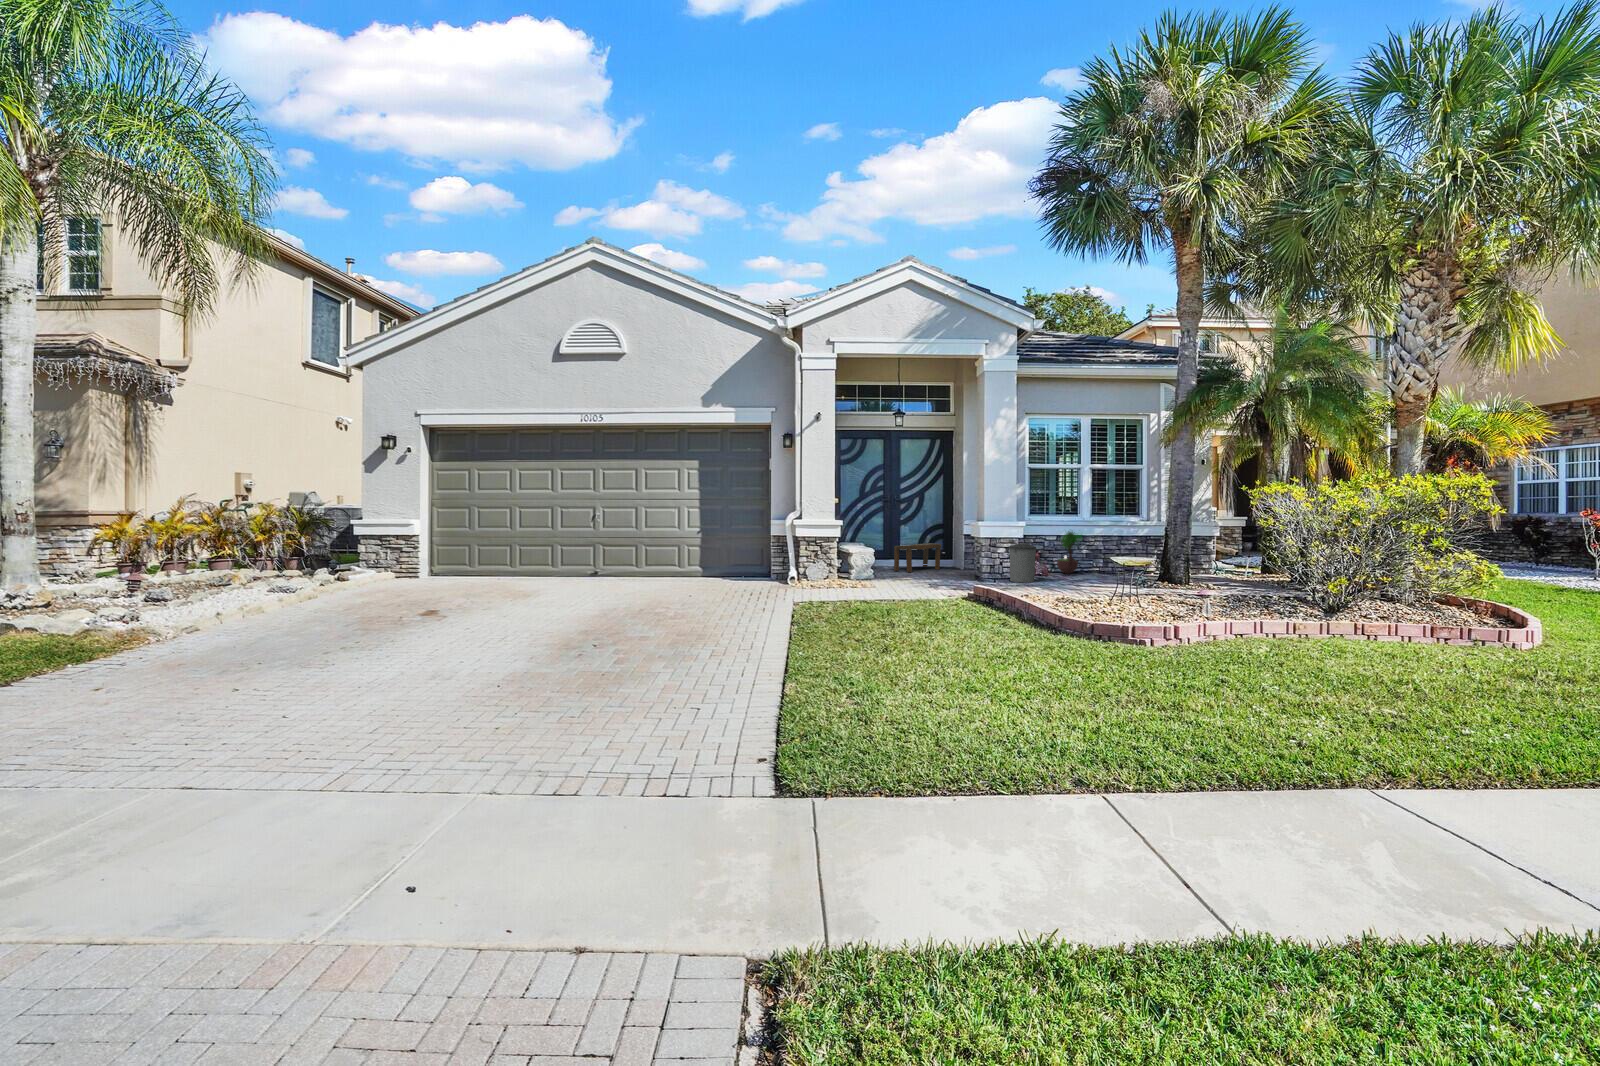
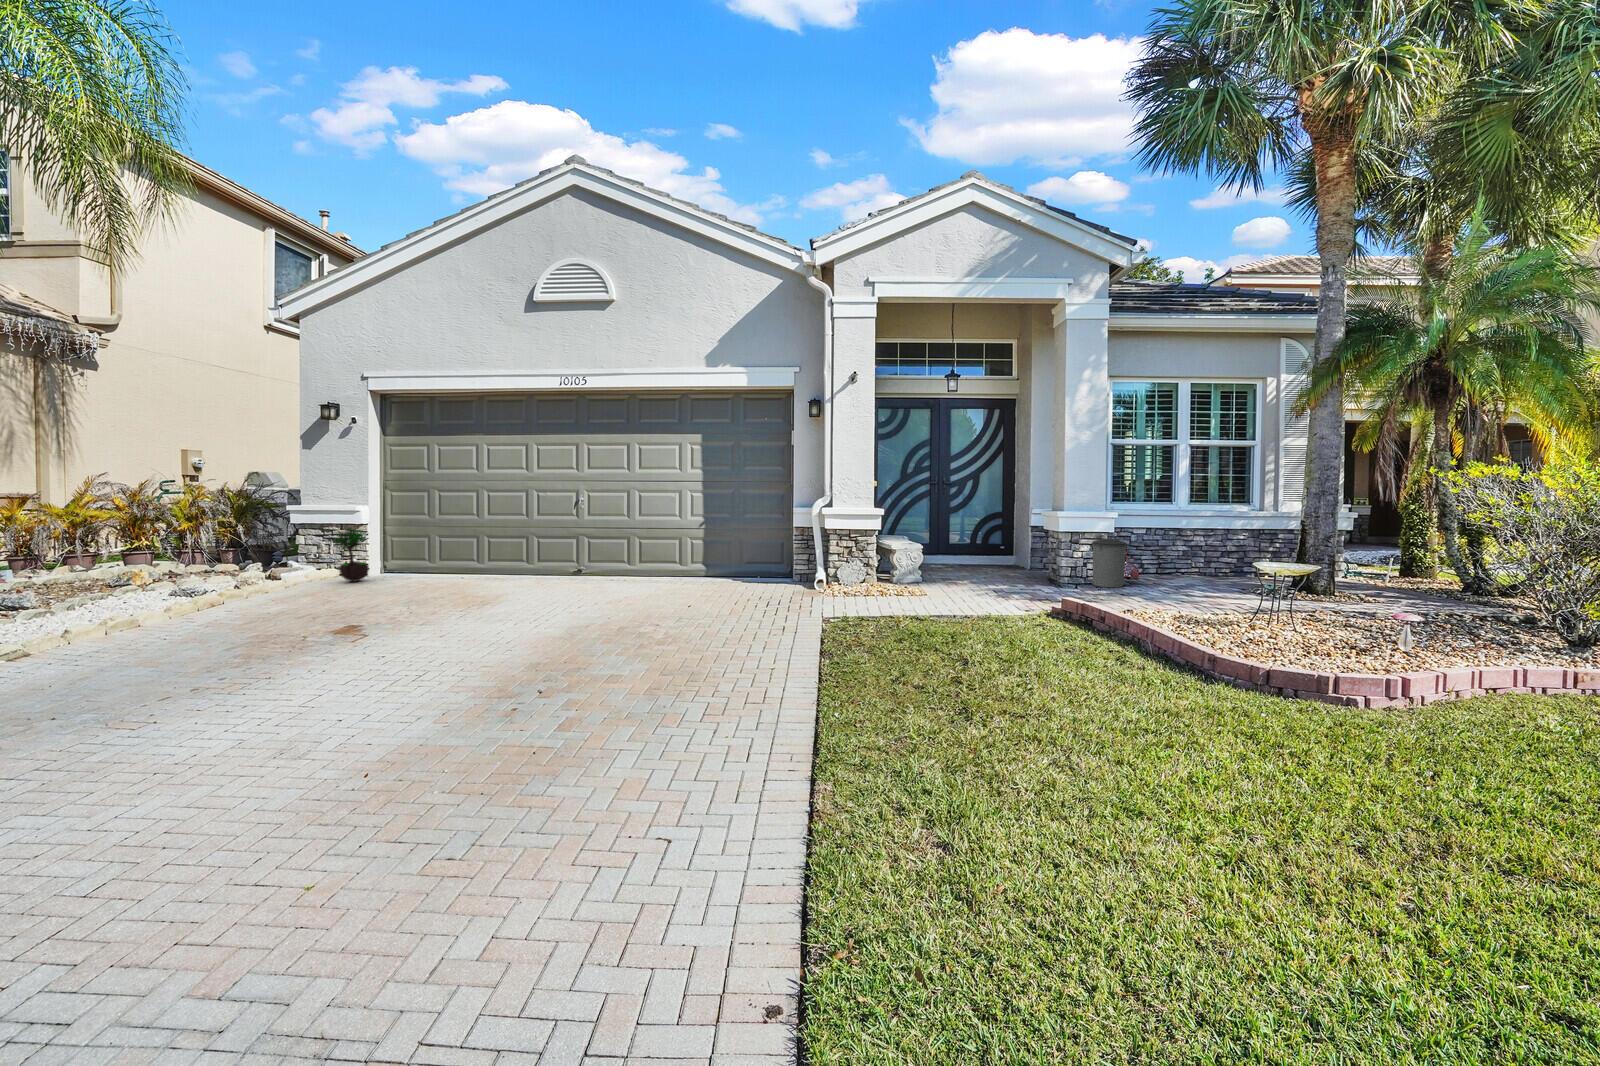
potted tree: present [1057,531,1081,574] -> present [331,528,369,582]
bench: present [894,543,941,572] -> none [944,535,1003,571]

